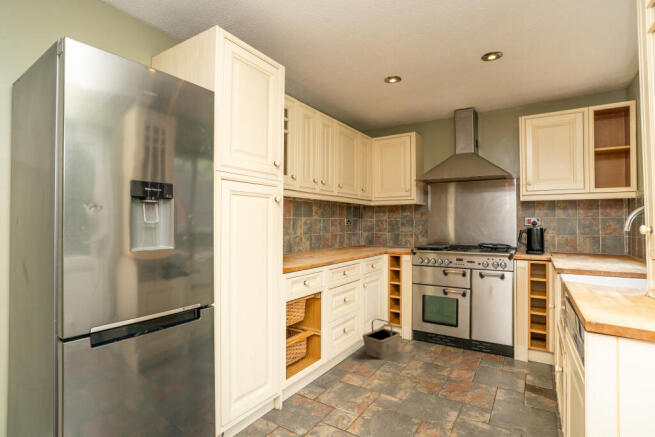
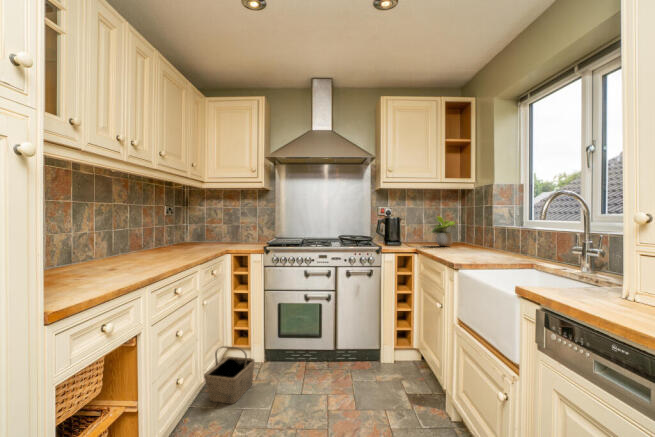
potted plant: none [573,227,607,257] -> present [432,216,456,246]

